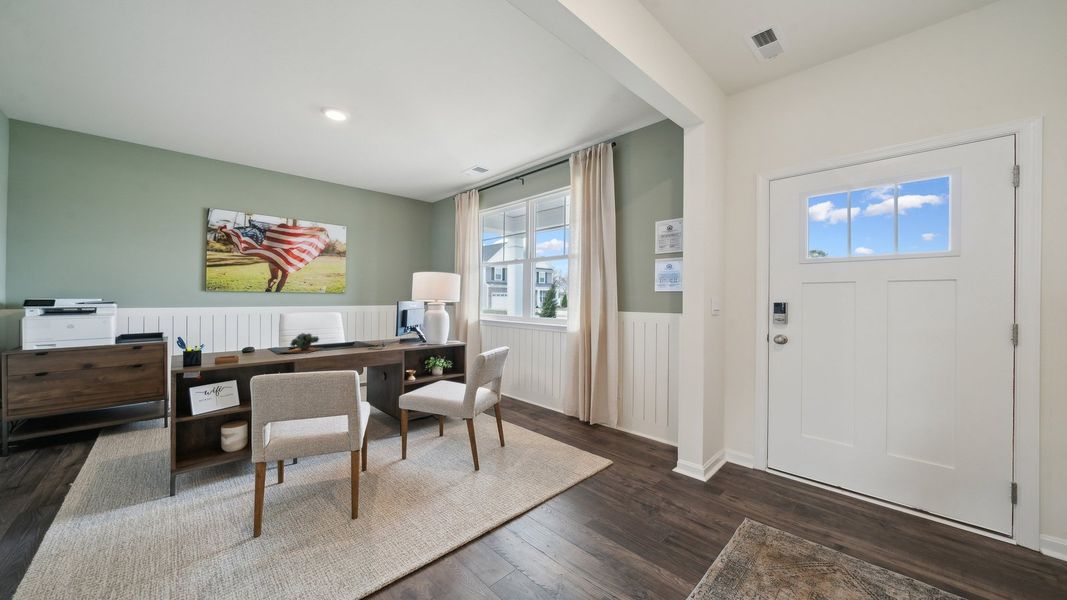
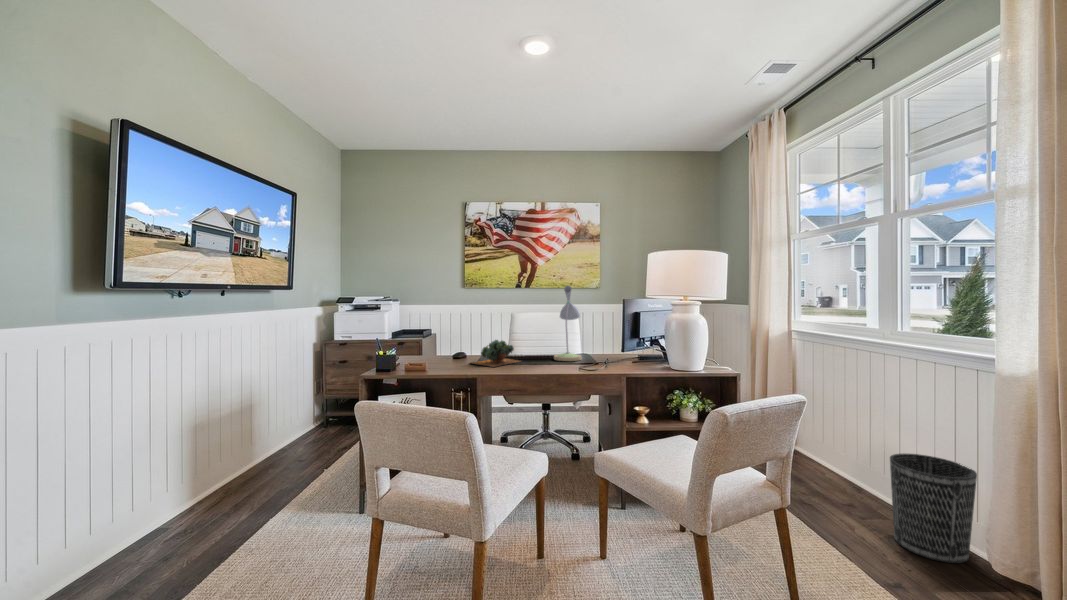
desk lamp: none [346,293,368,345] -> present [554,286,582,361]
wastebasket: none [530,374,559,418] -> present [890,453,977,563]

